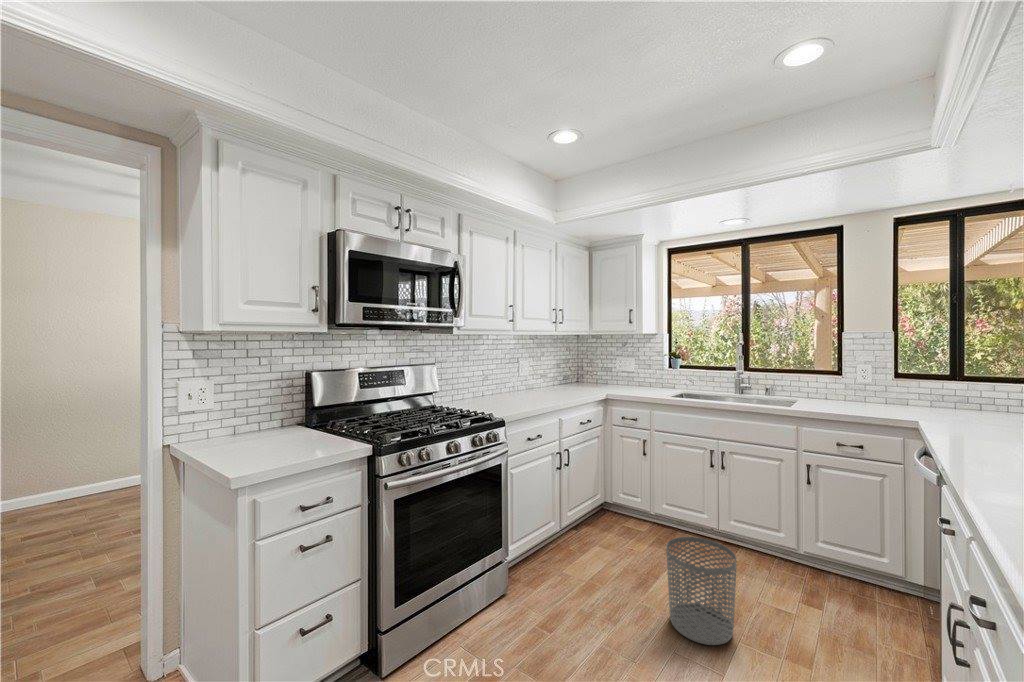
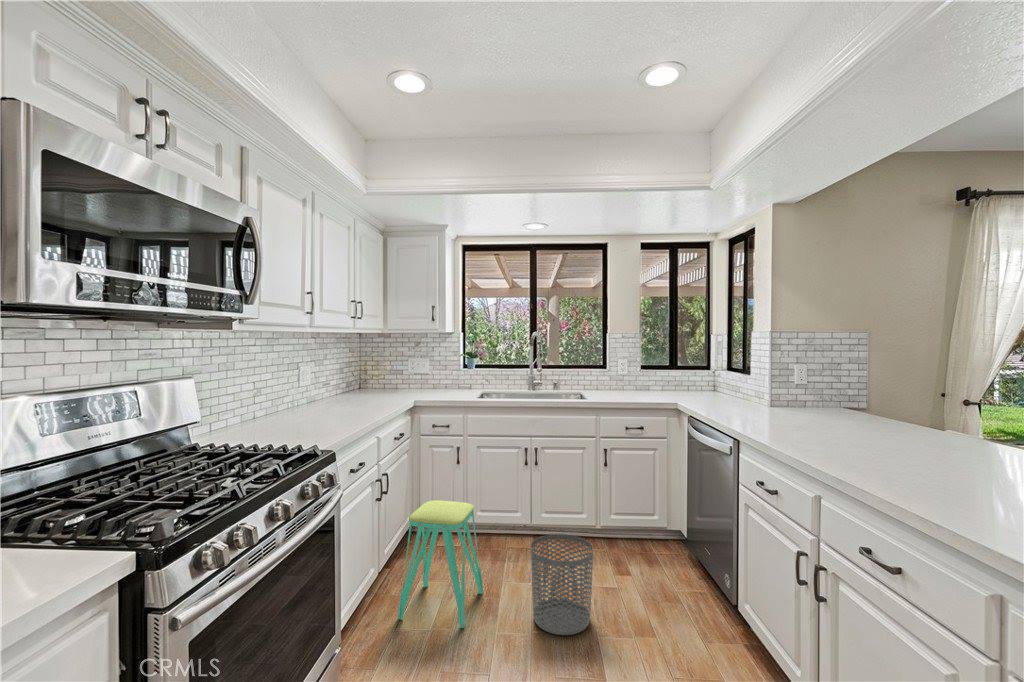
stool: none [557,480,638,597] -> present [398,500,483,628]

